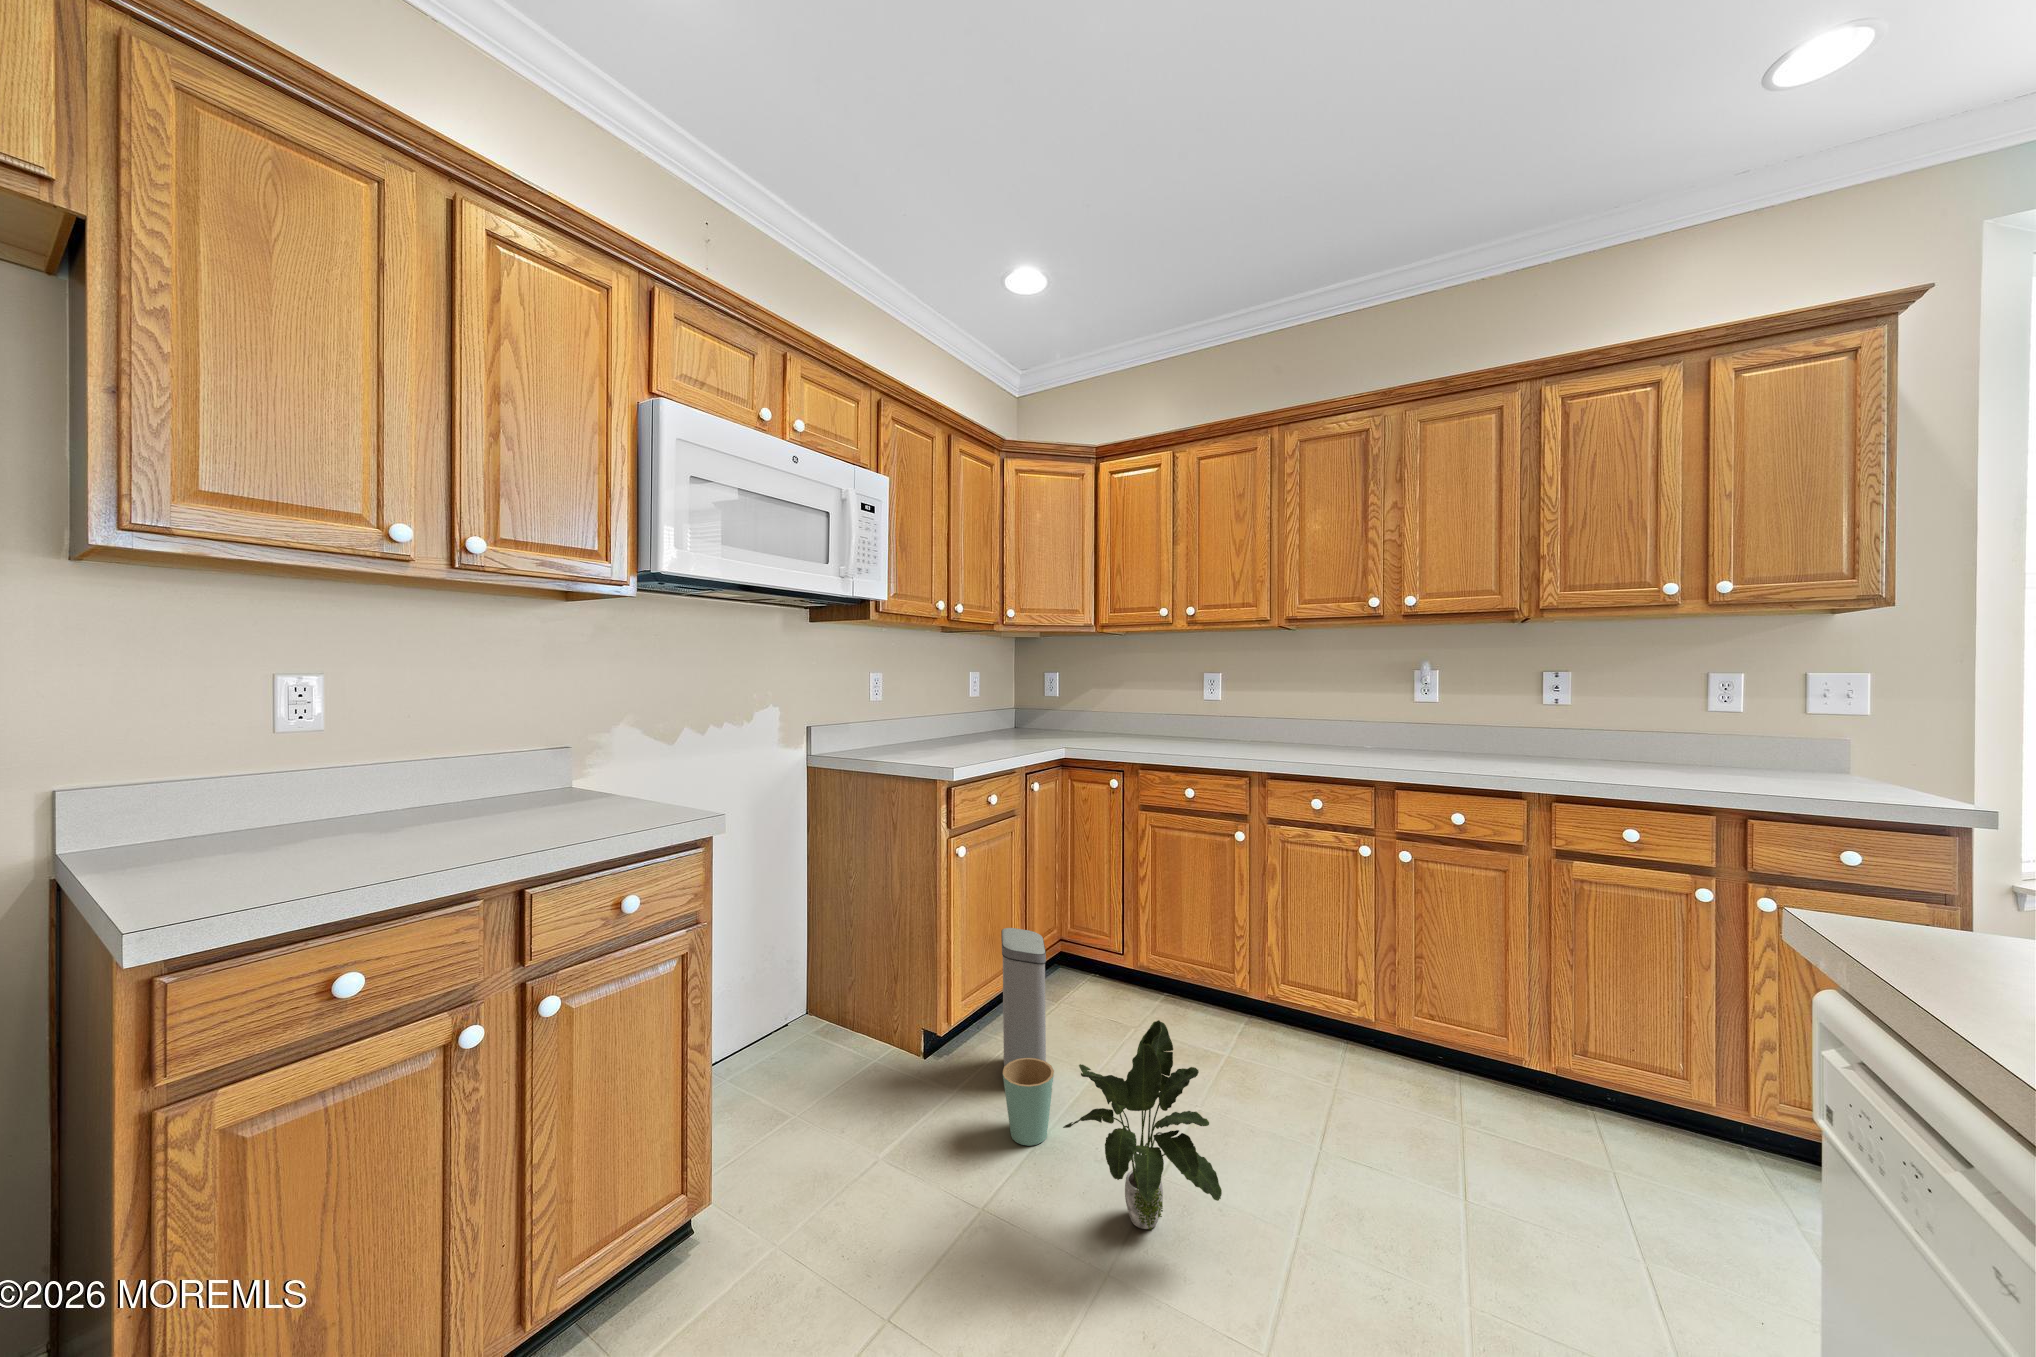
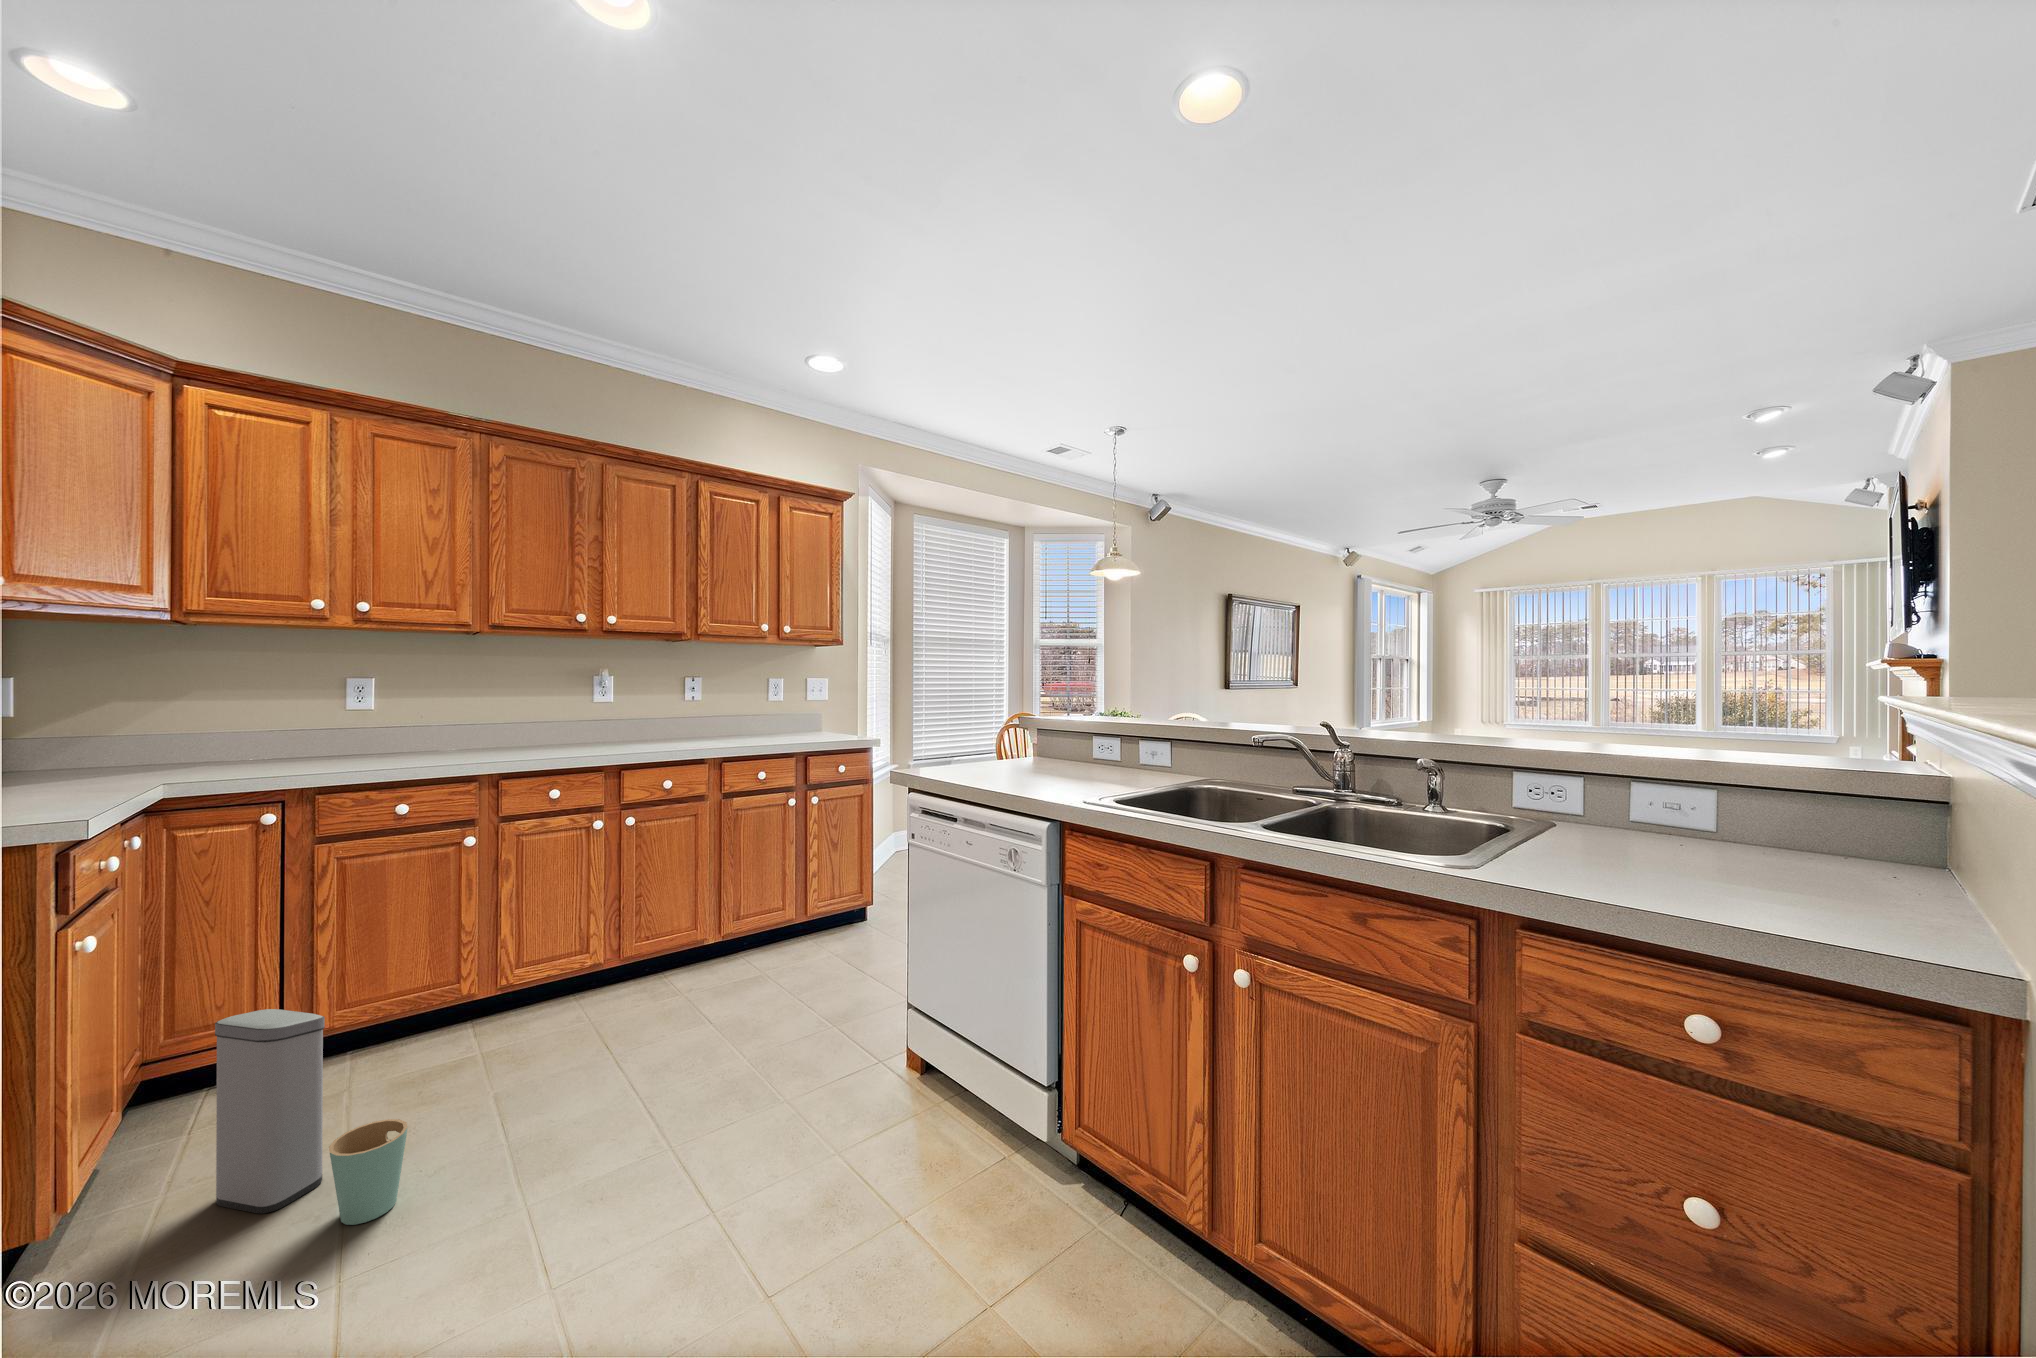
potted plant: present [1063,1020,1222,1230] -> none [492,977,649,1169]

